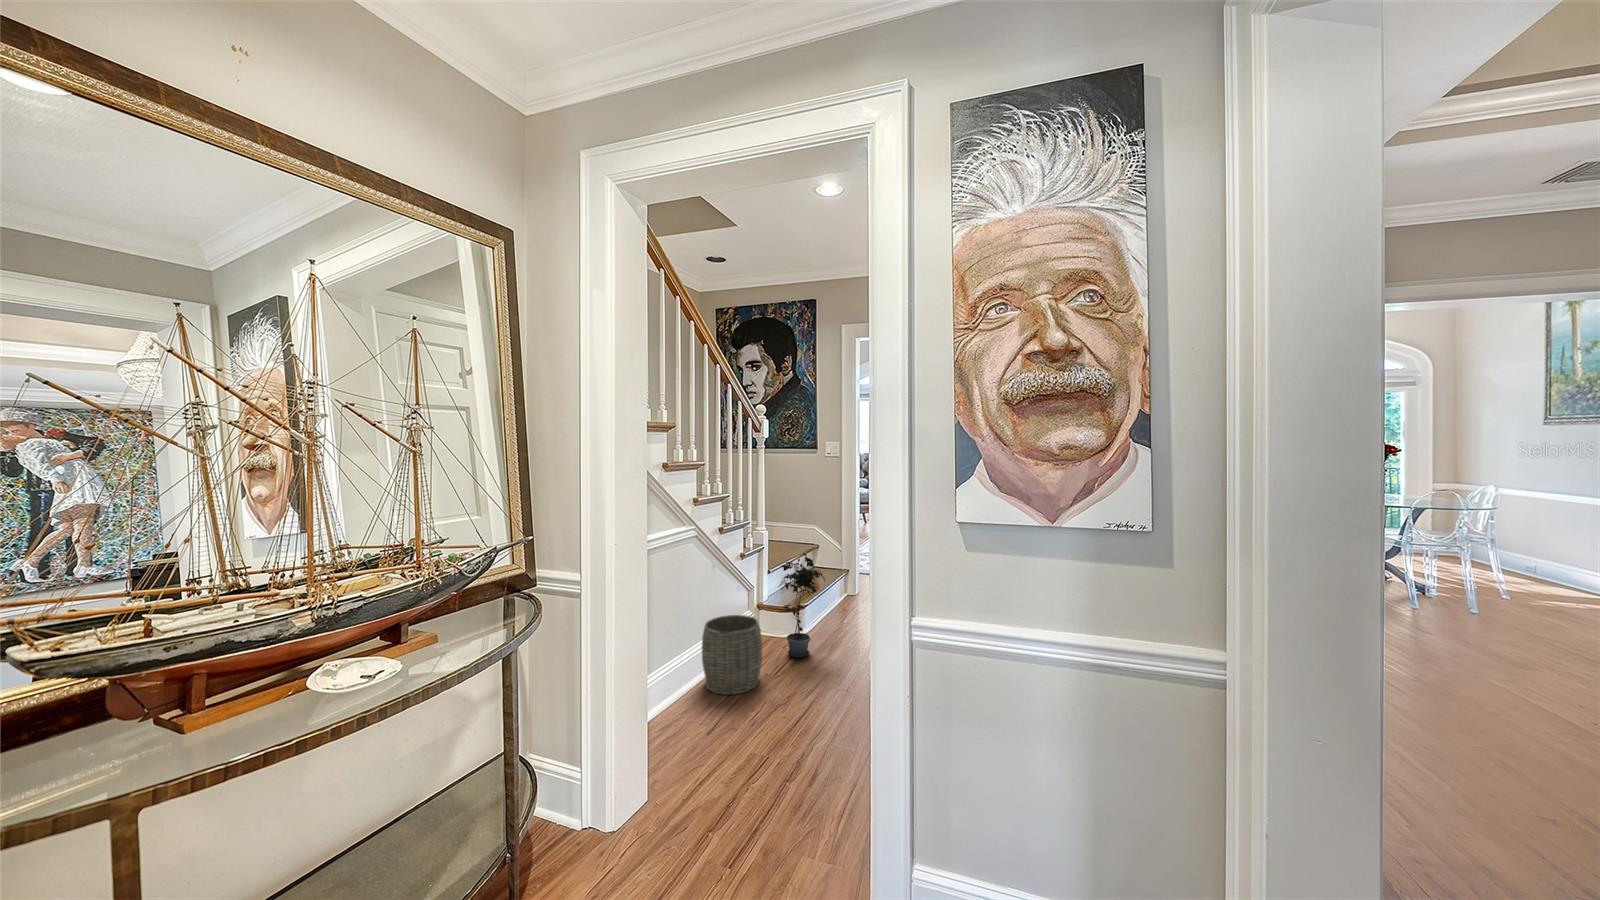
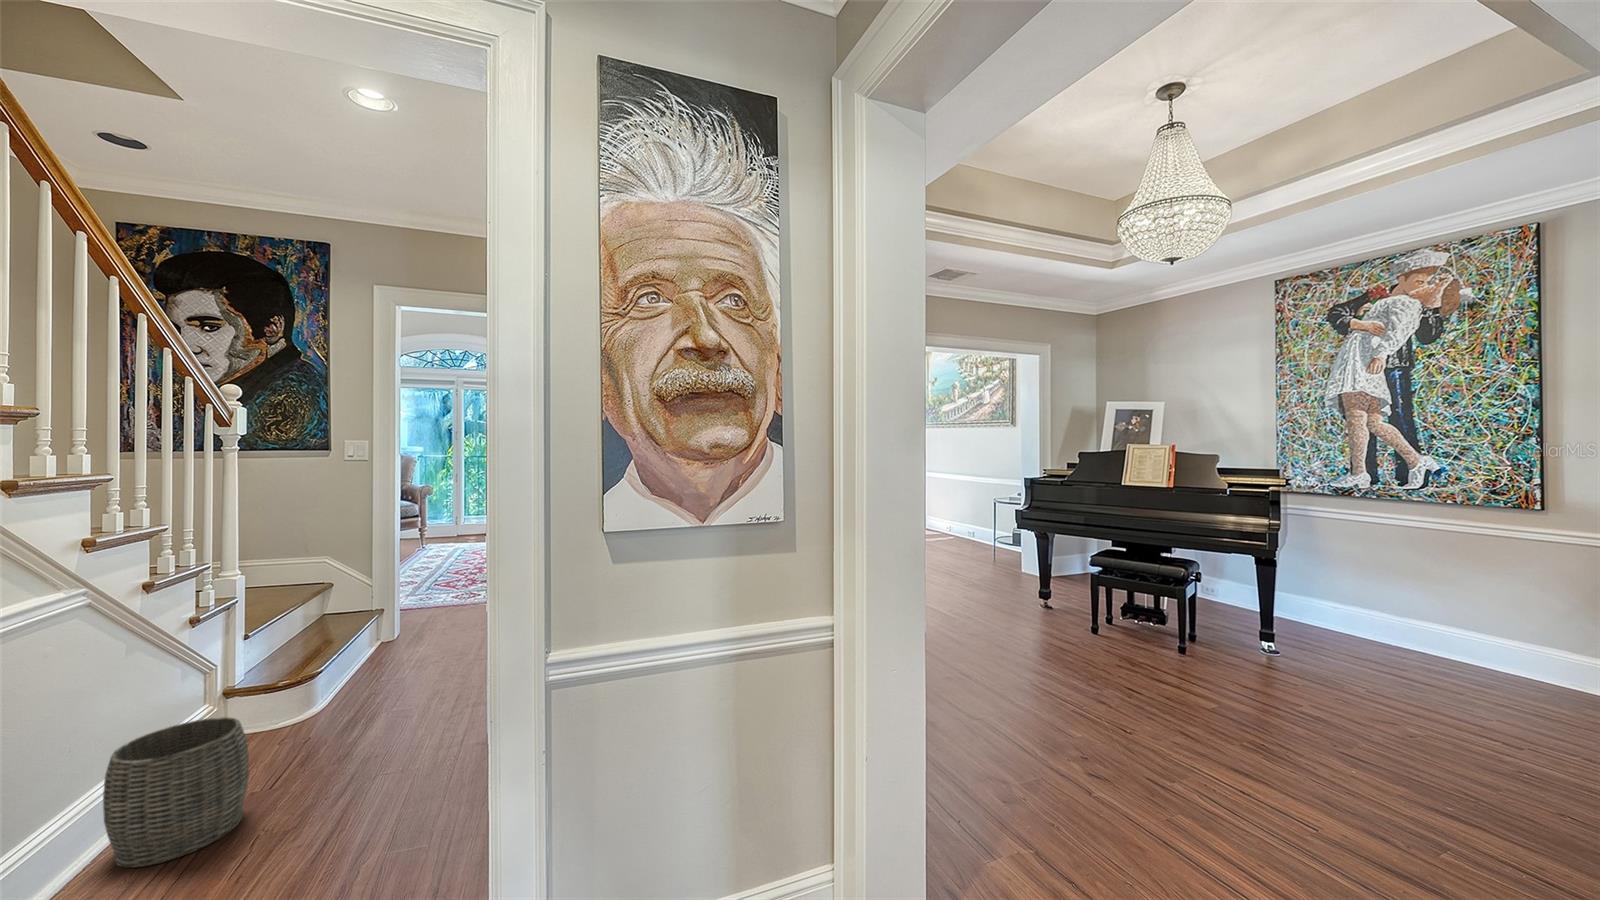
potted plant: present [778,553,825,657] -> none [275,601,367,757]

